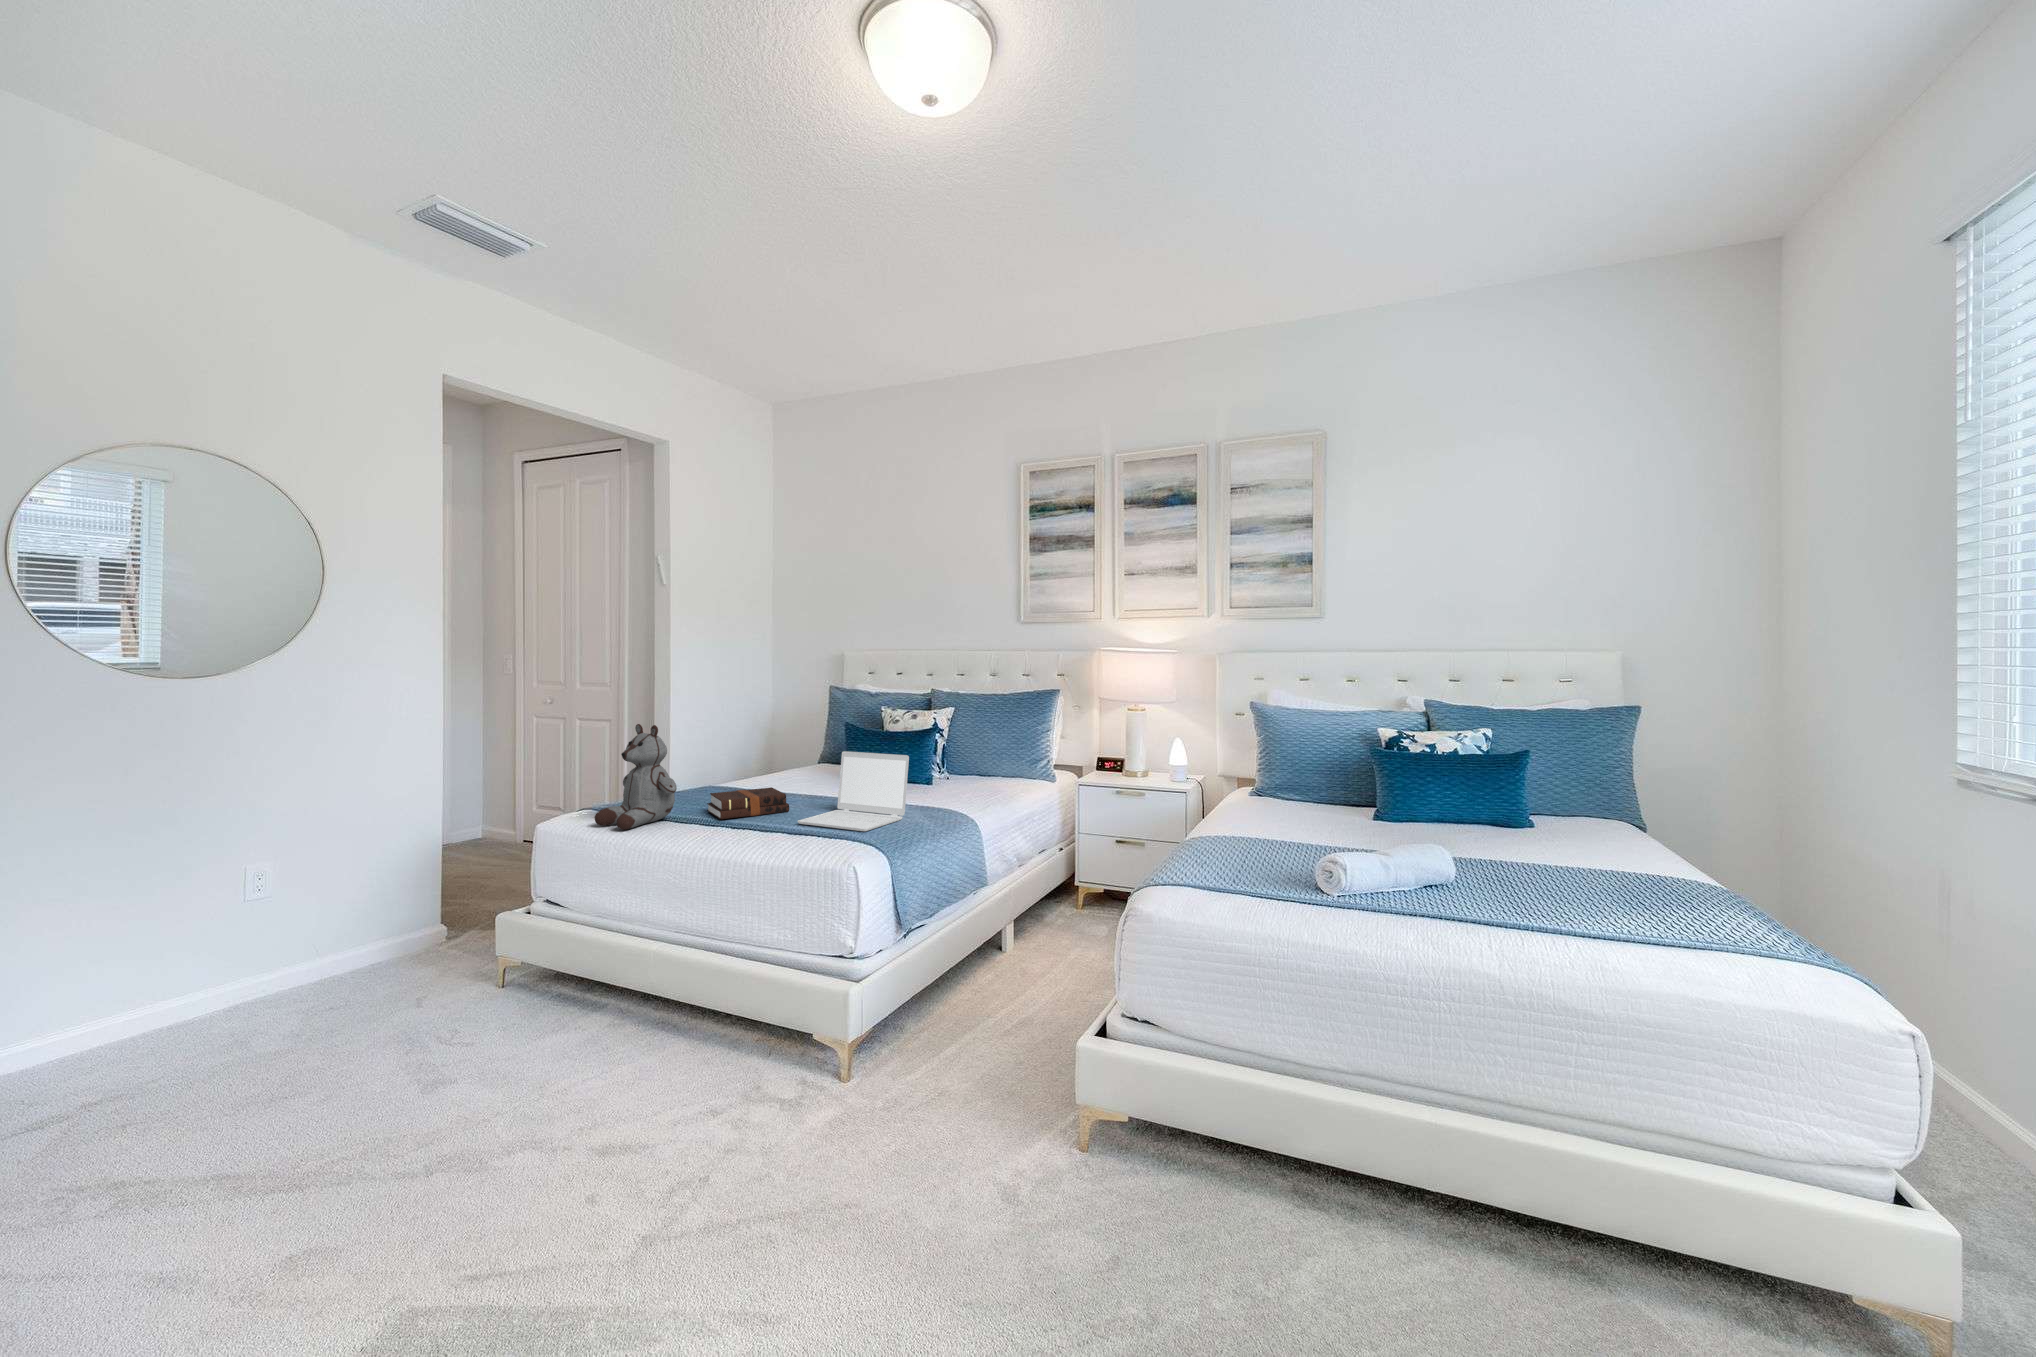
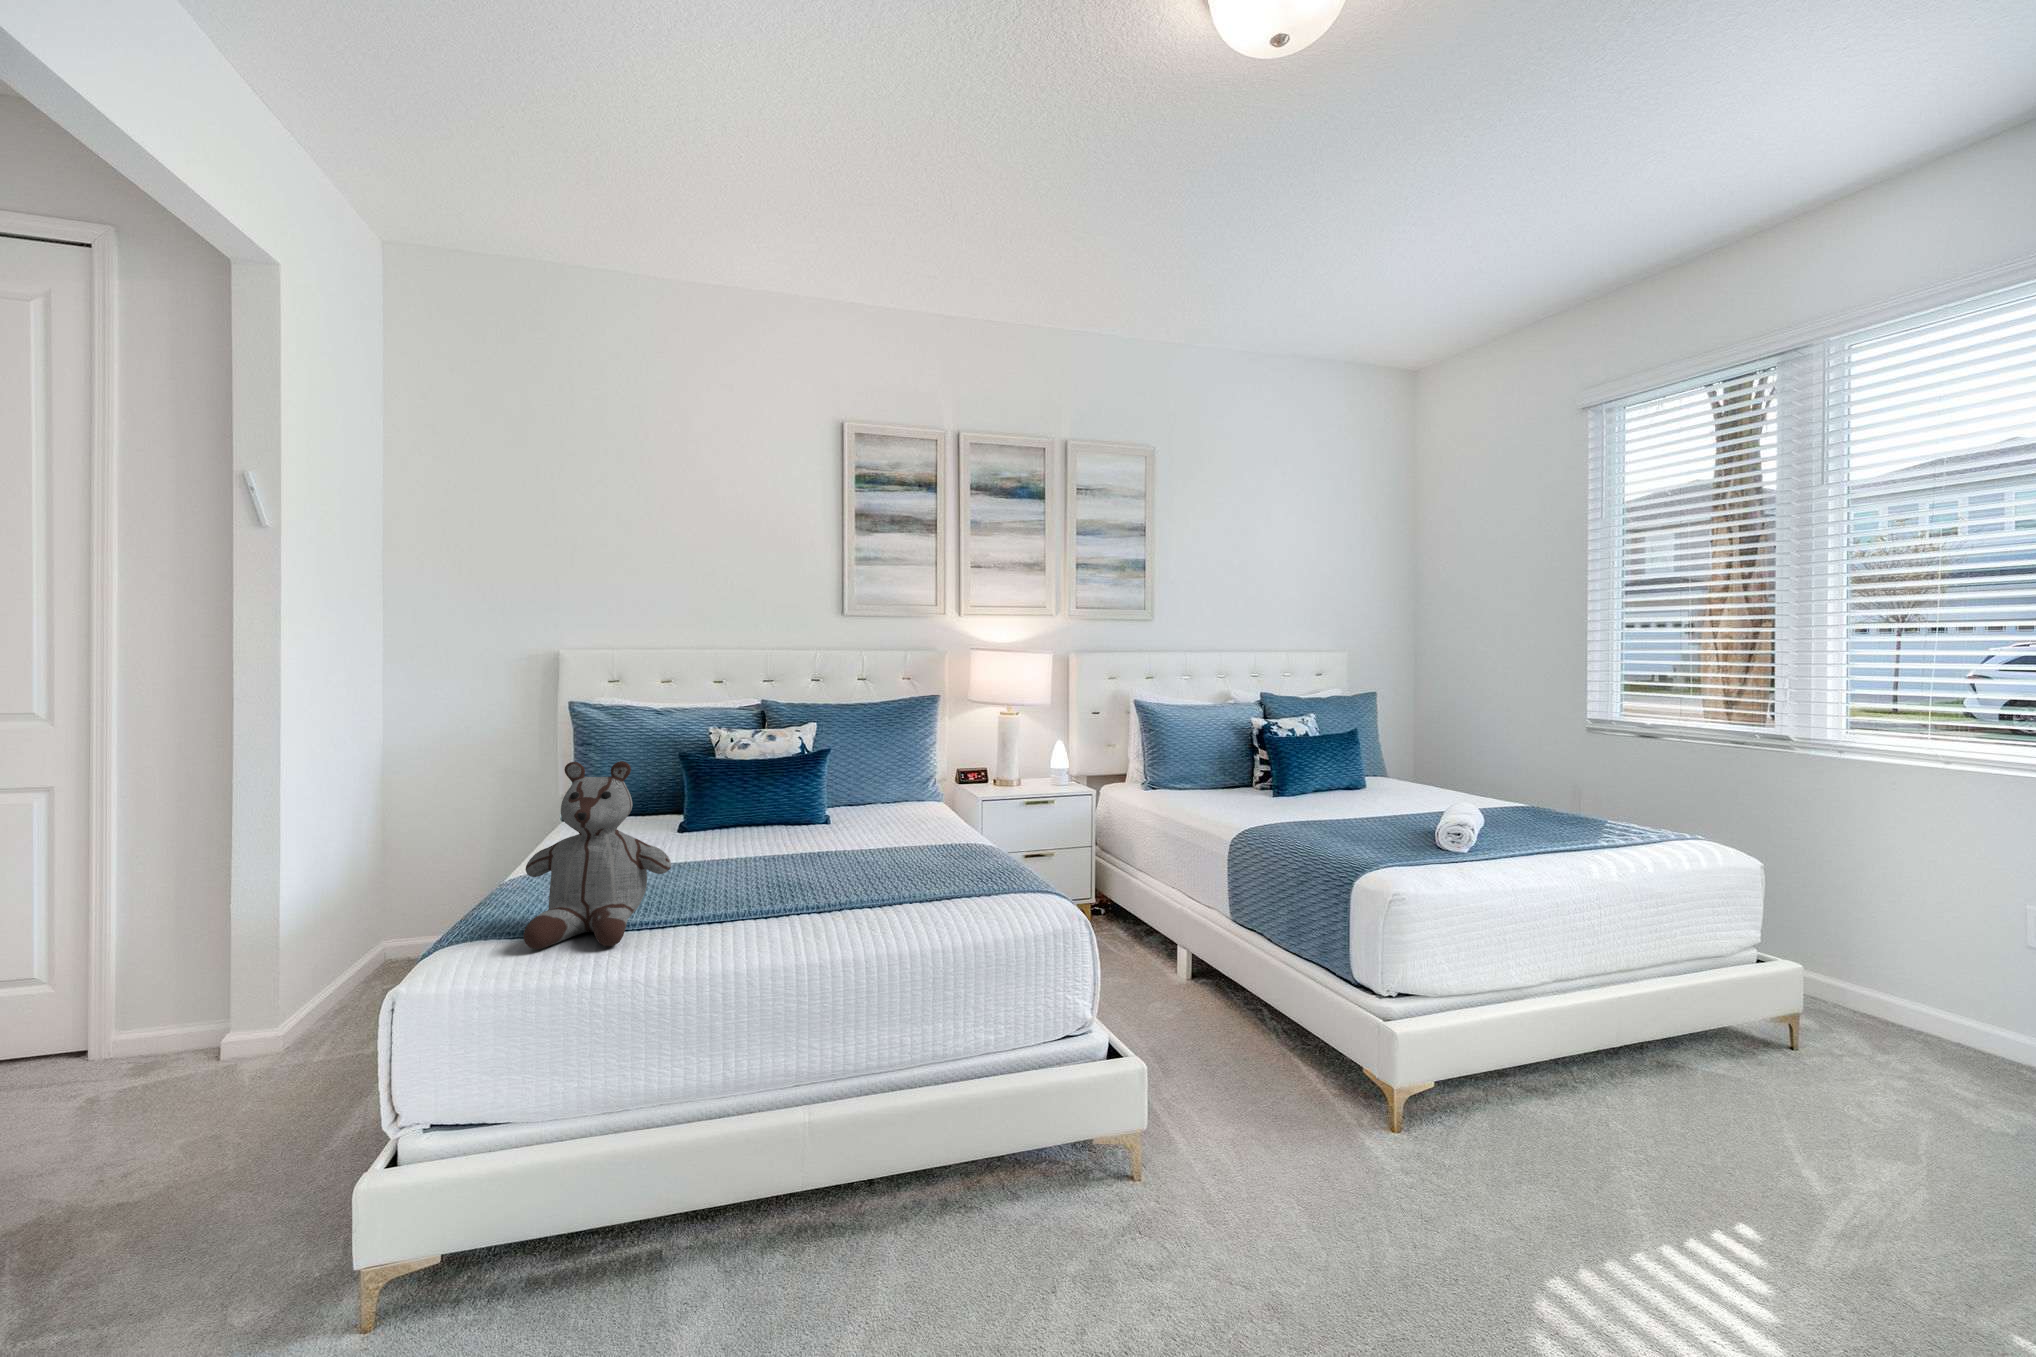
laptop: present [798,751,909,831] -> none [860,779,986,888]
hardback book: present [707,787,789,819] -> none [657,847,788,903]

